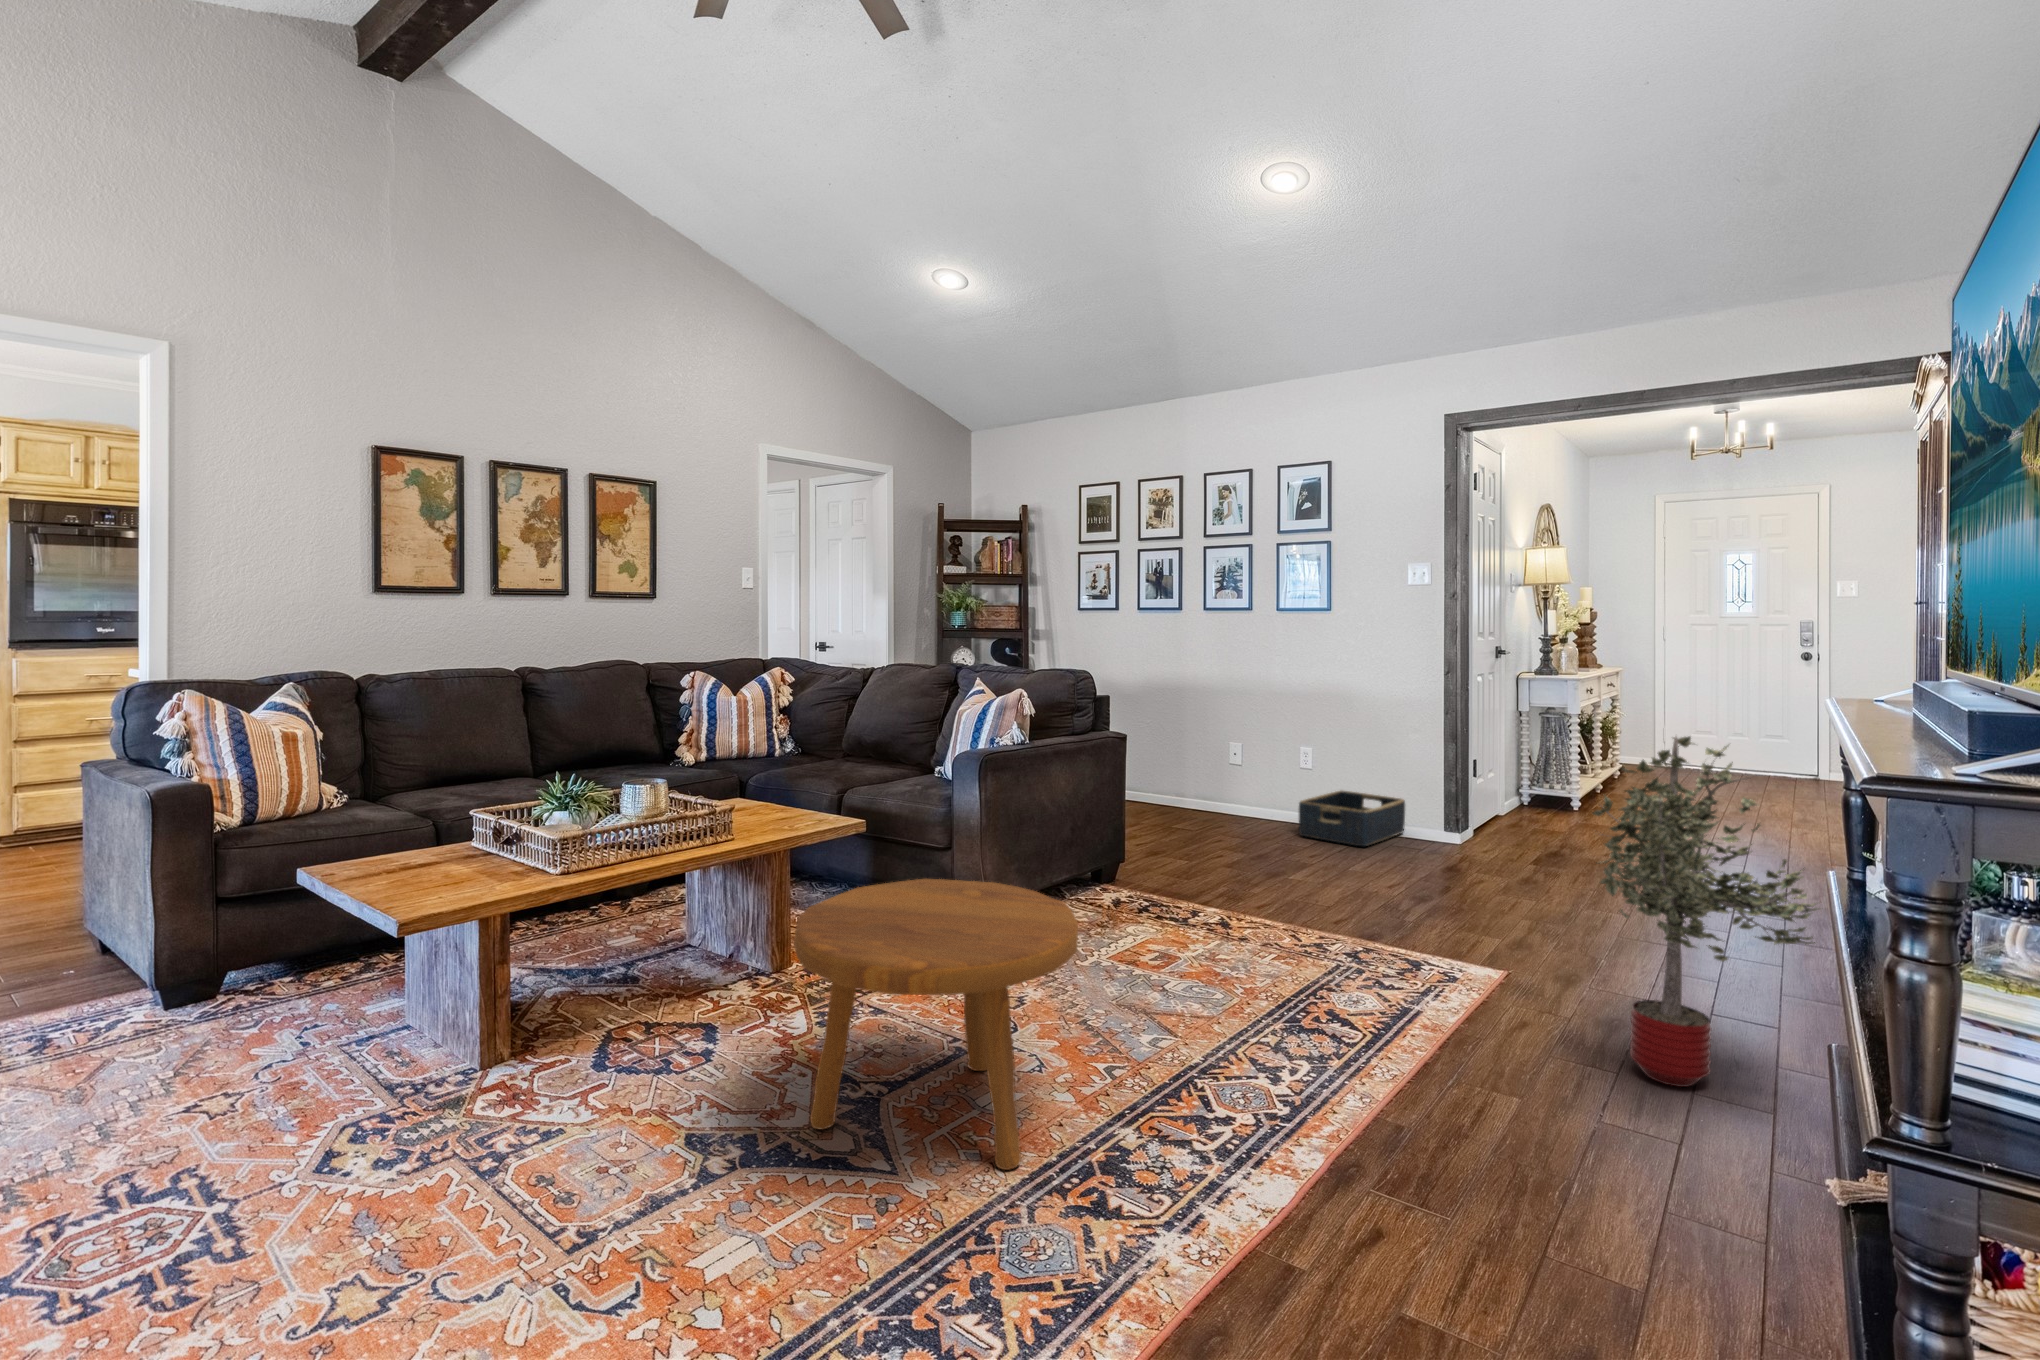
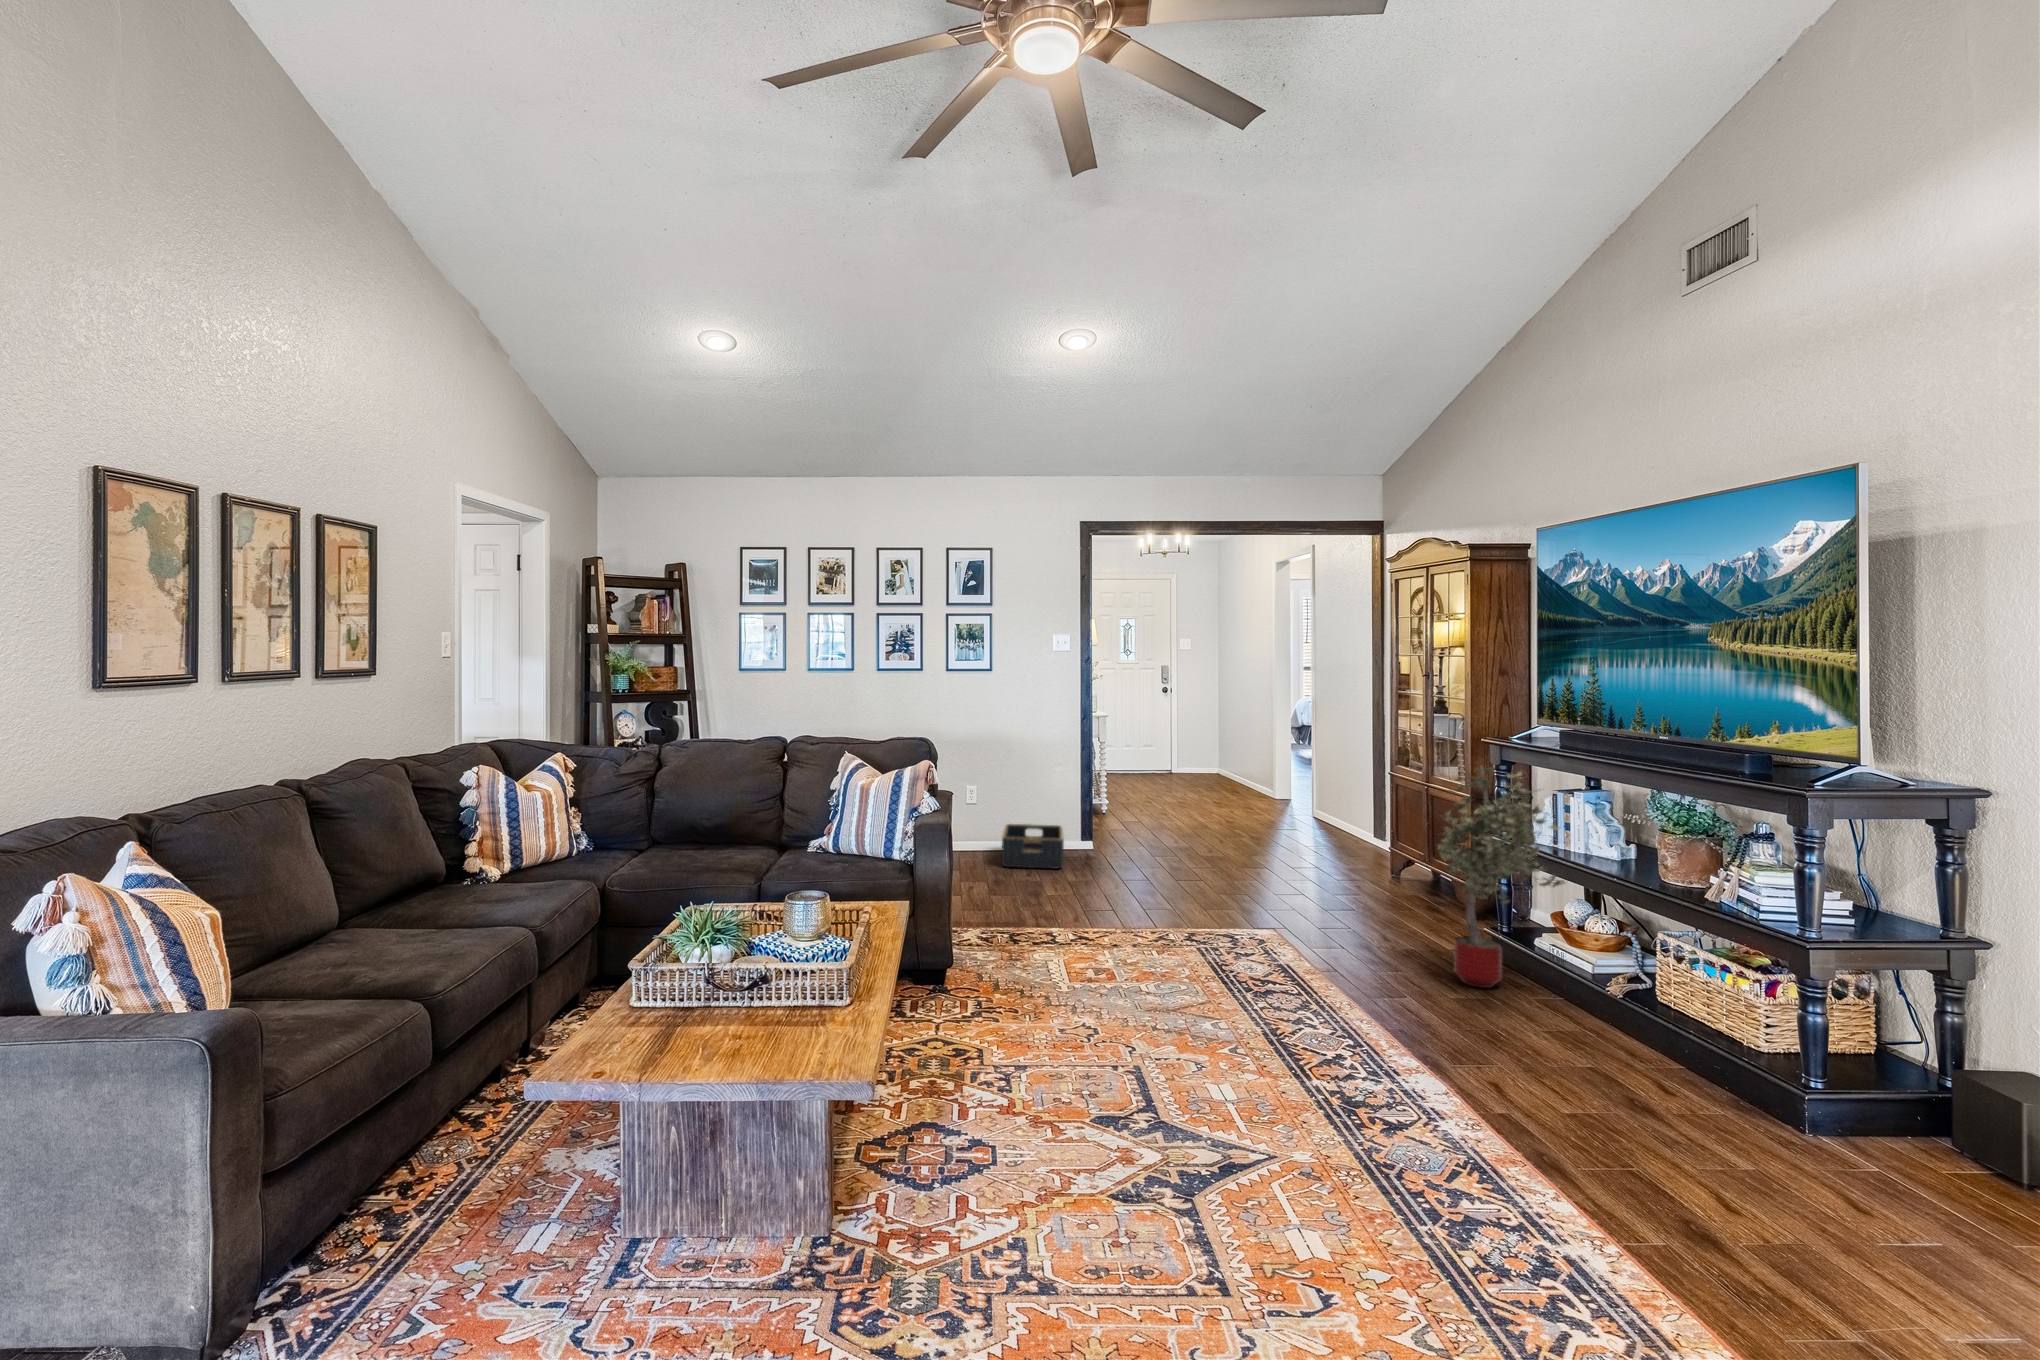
footstool: present [794,879,1078,1170] -> none [1133,939,1397,1202]

